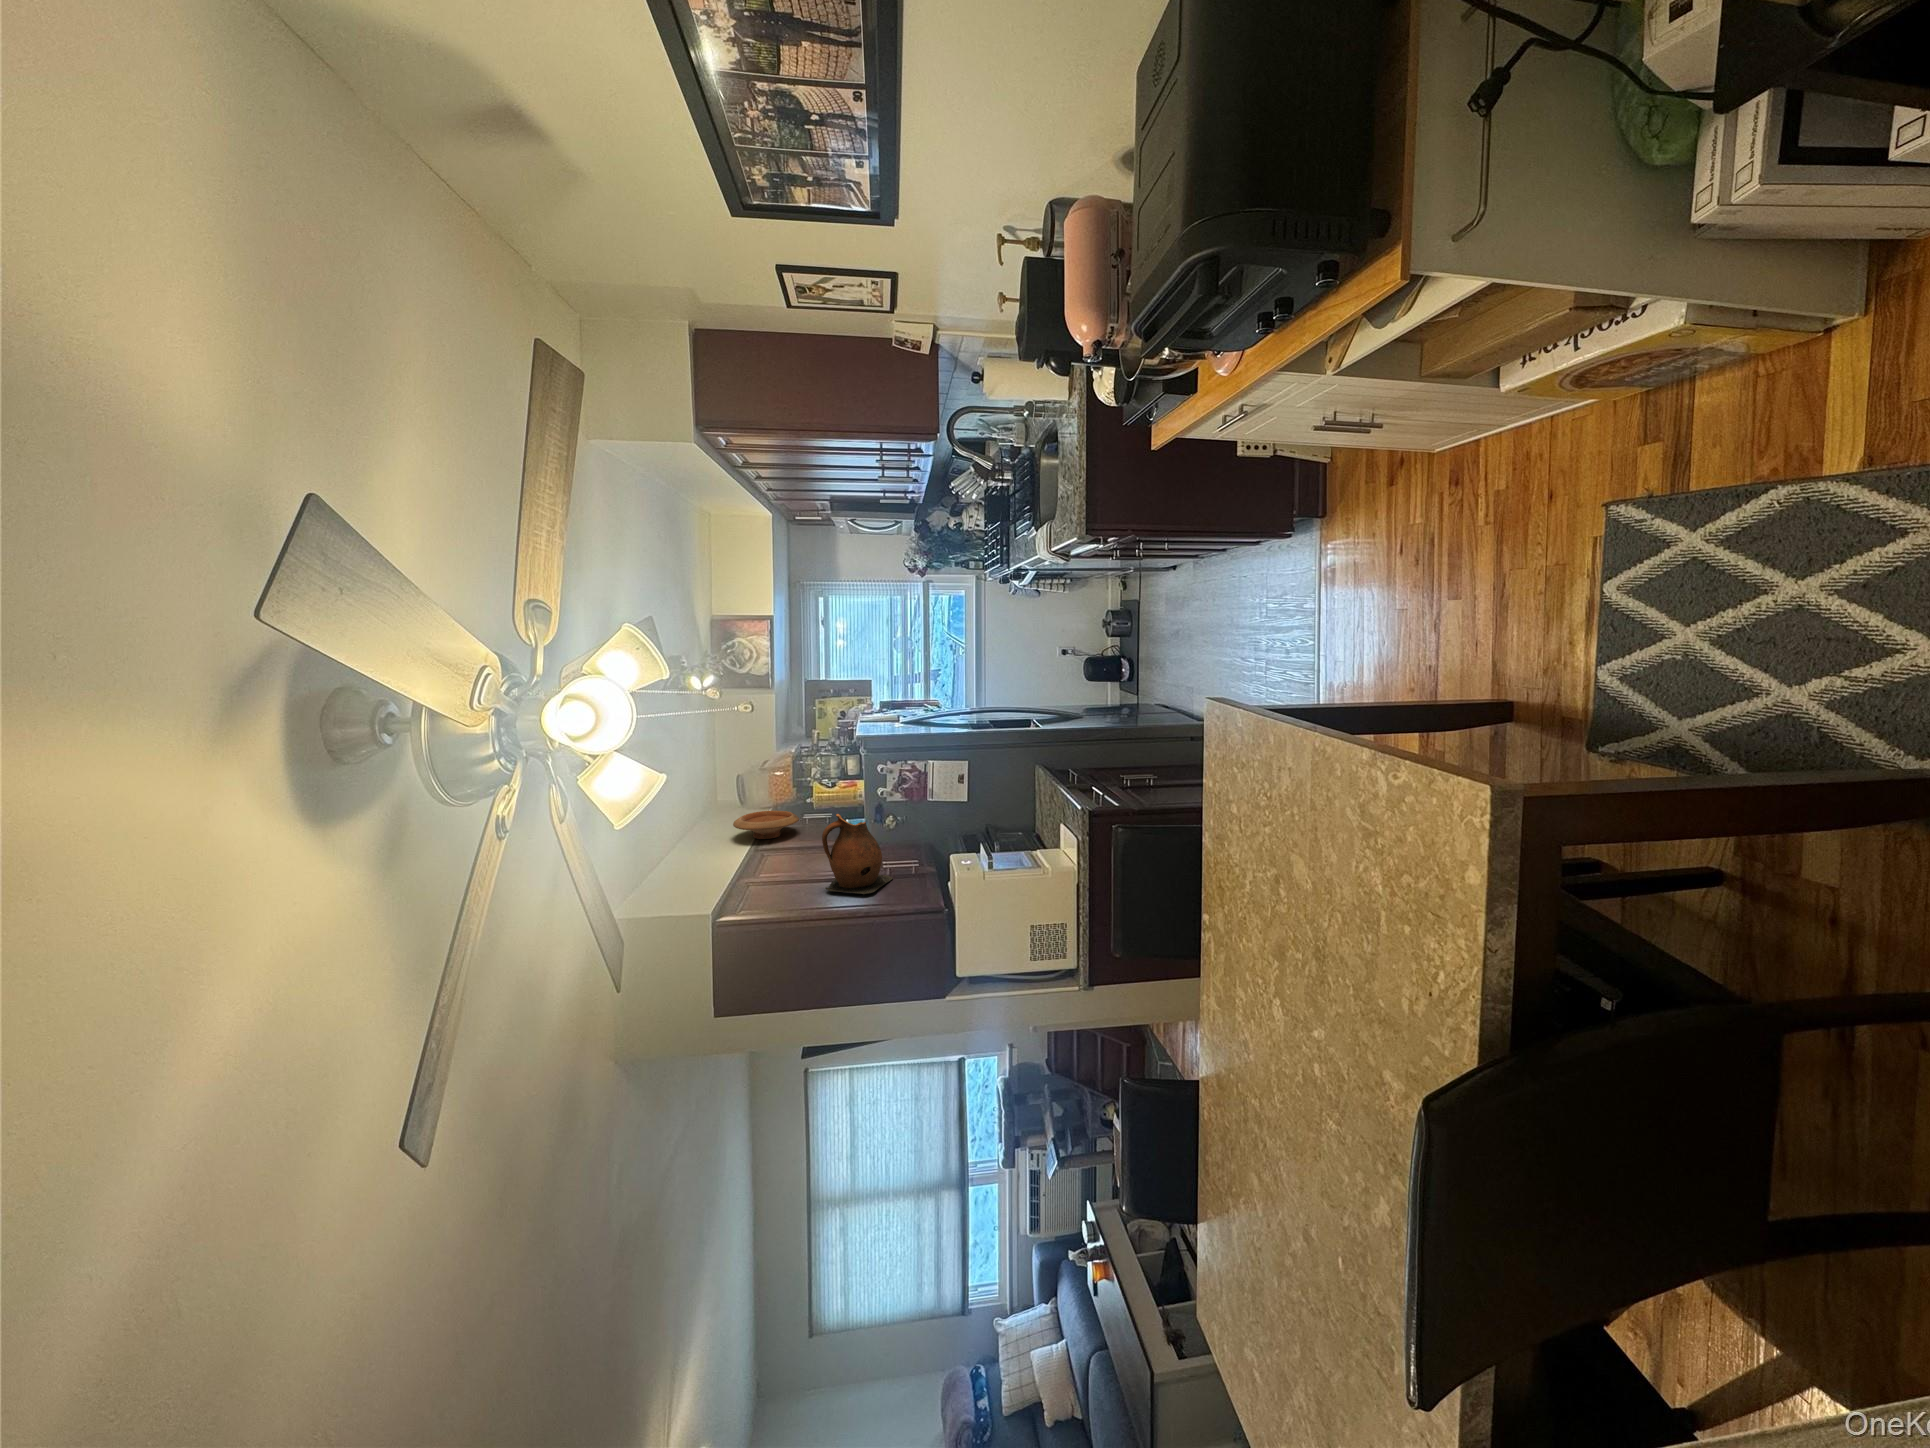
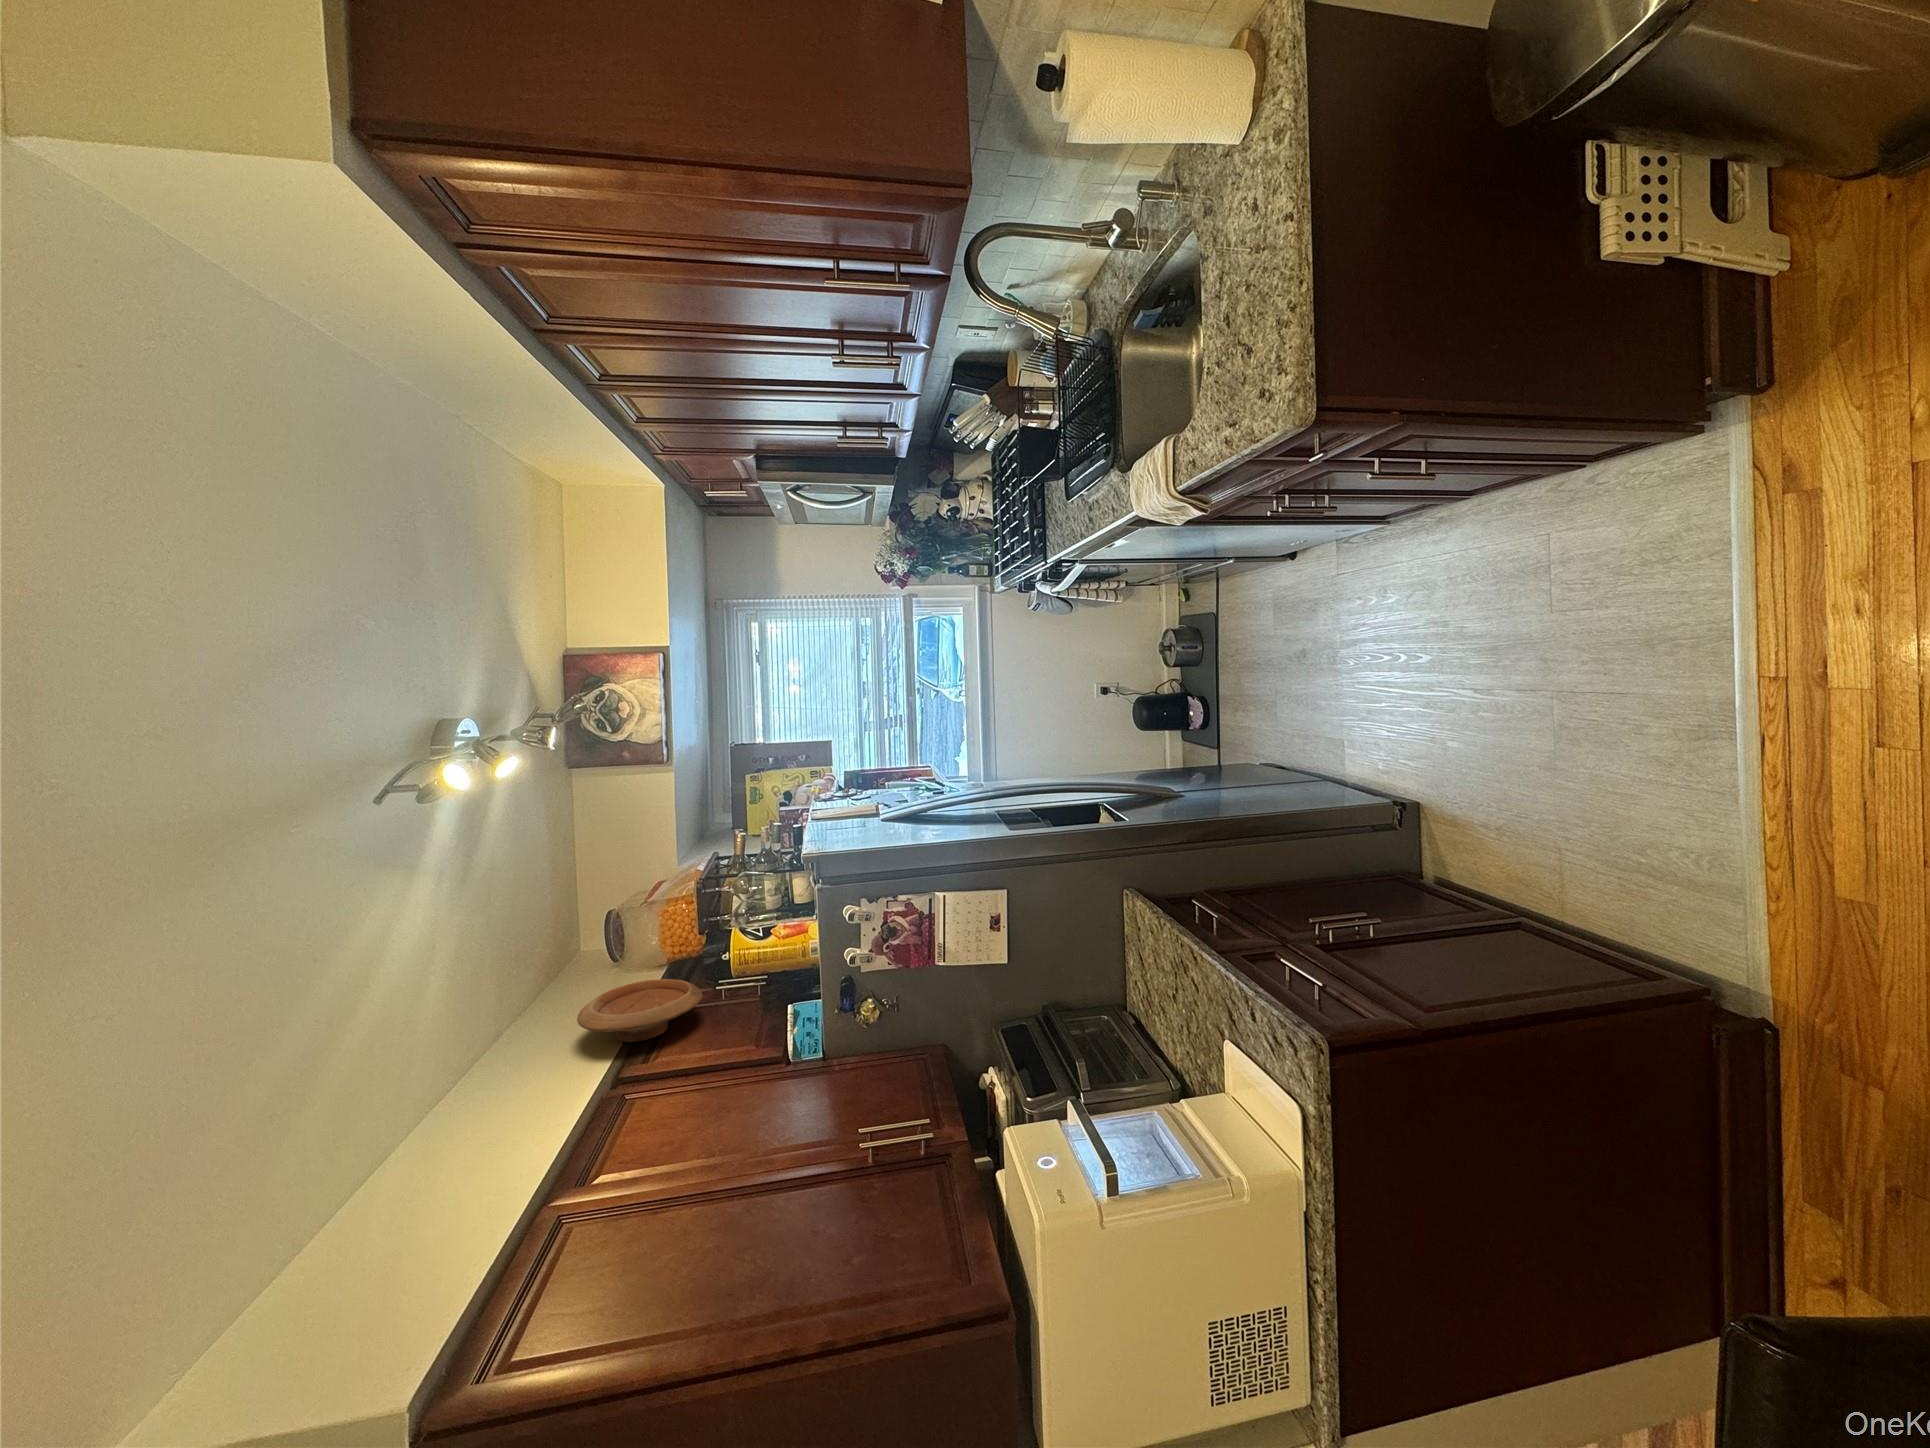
ceramic pitcher: present [822,814,893,895] -> none [724,1034,878,1230]

